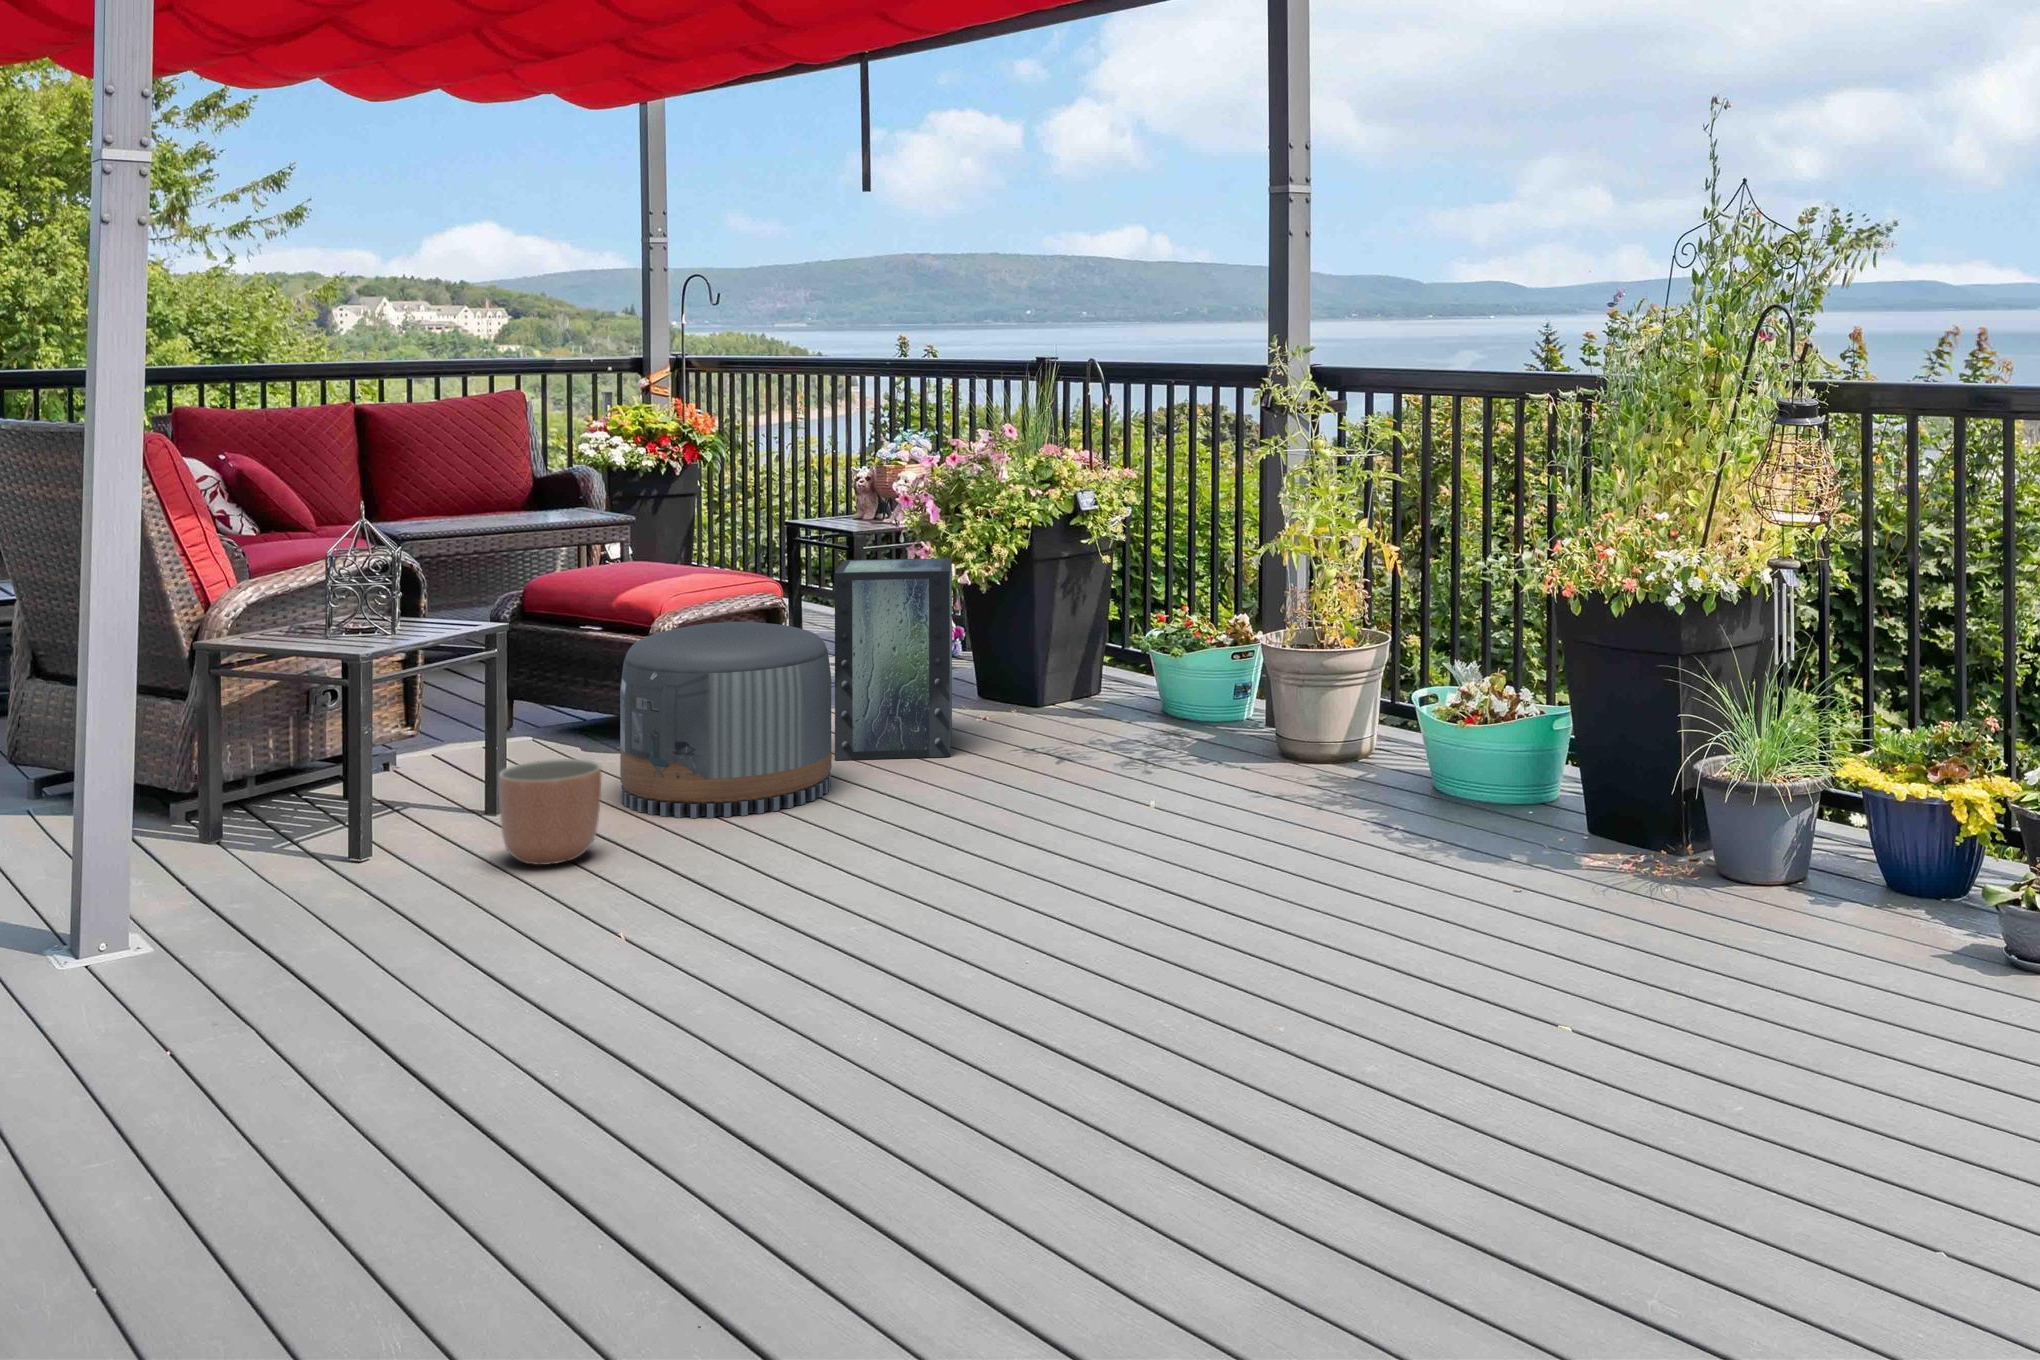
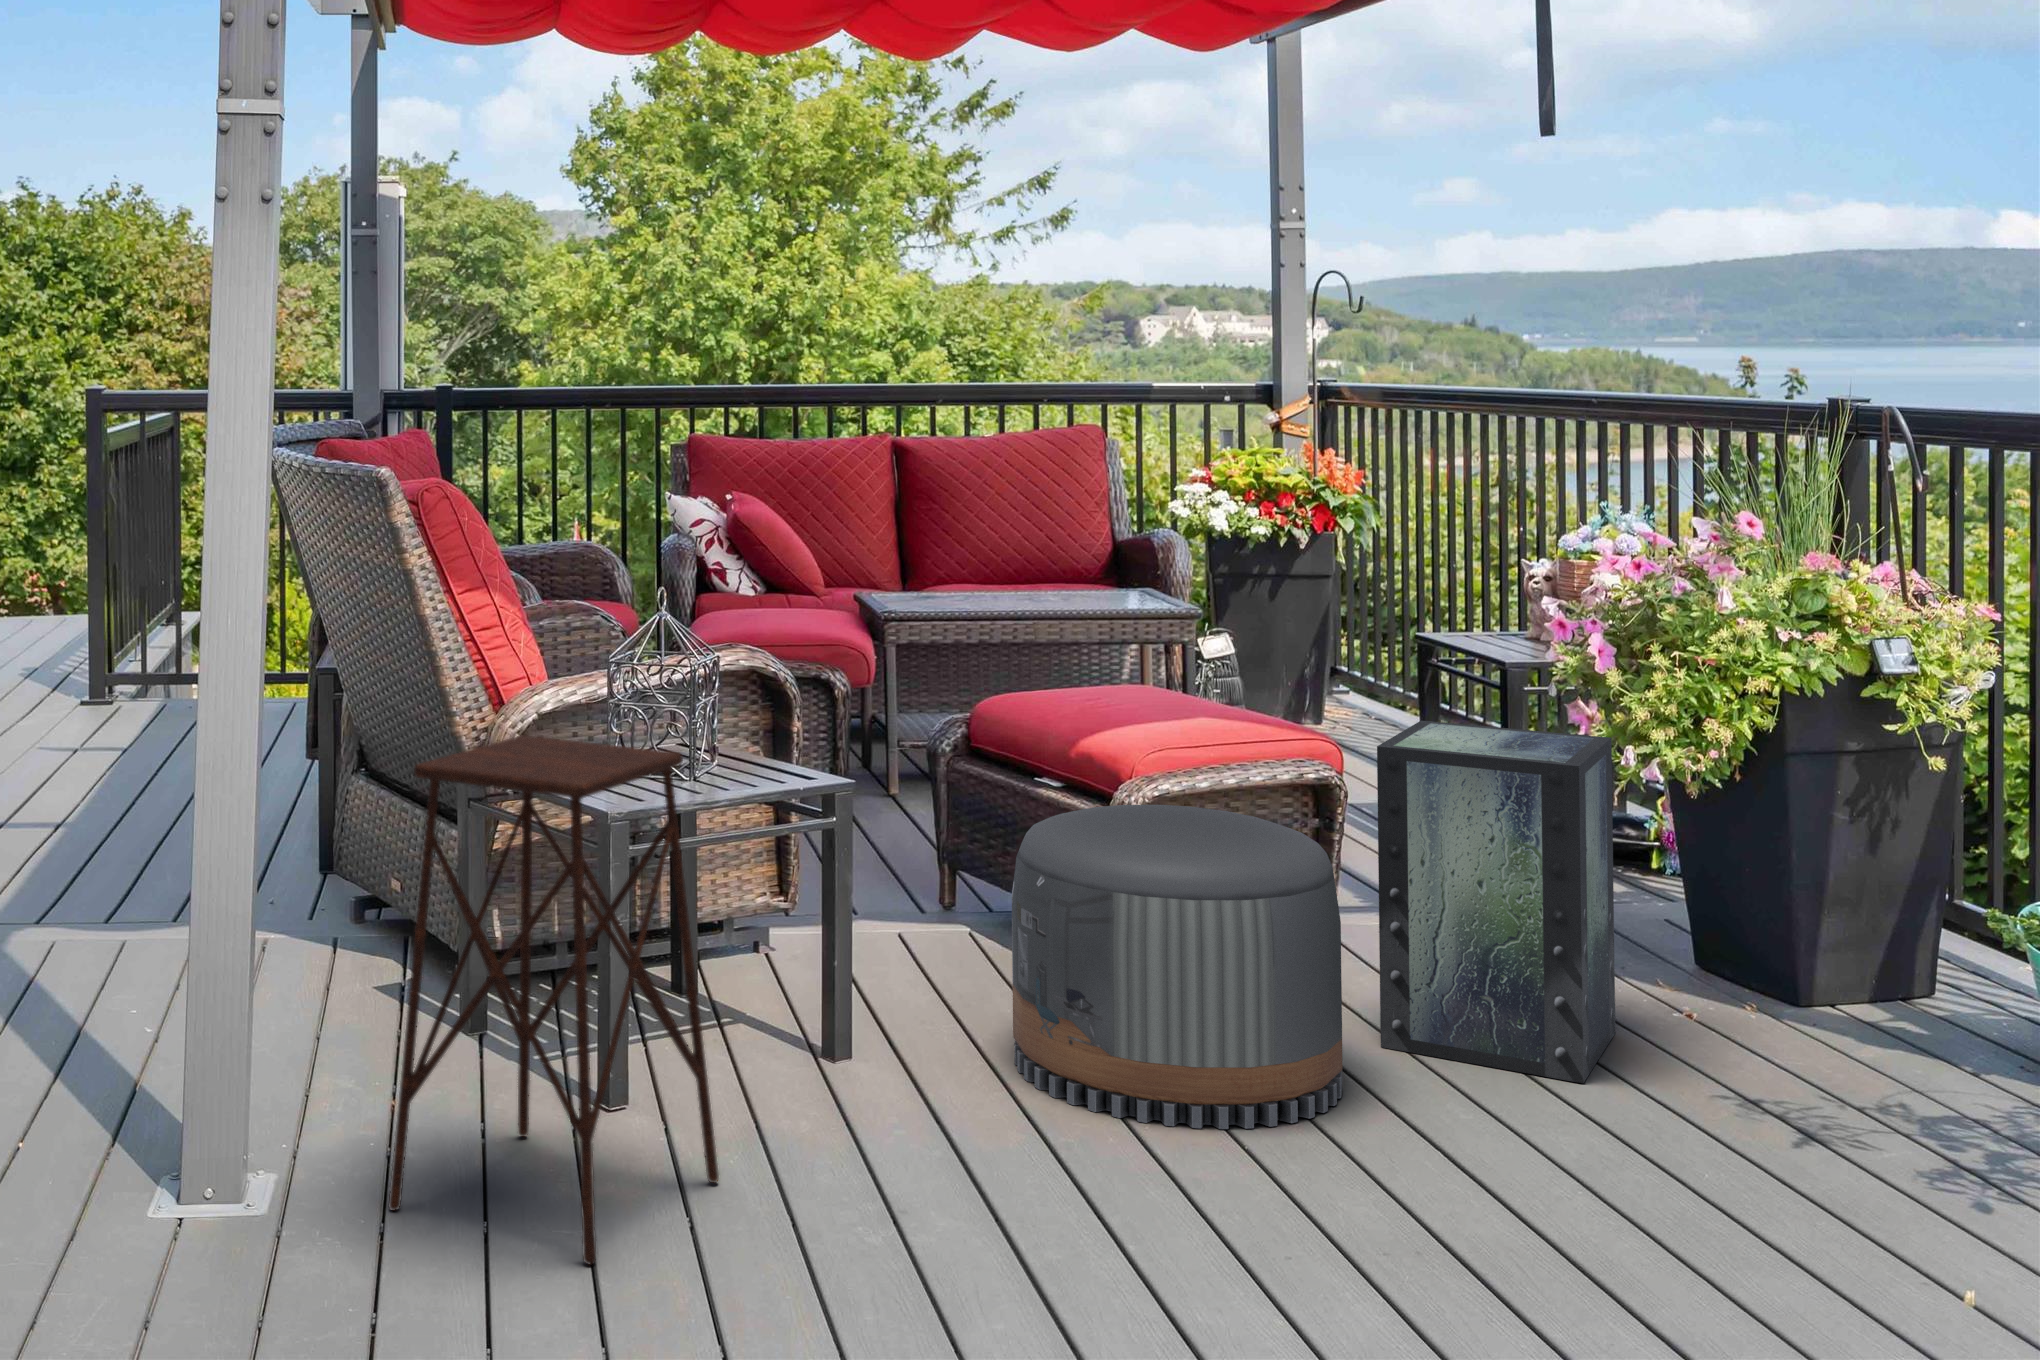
side table: none [249,599,485,959] -> present [388,735,719,1264]
planter: present [499,759,601,865] -> none [778,986,920,1149]

